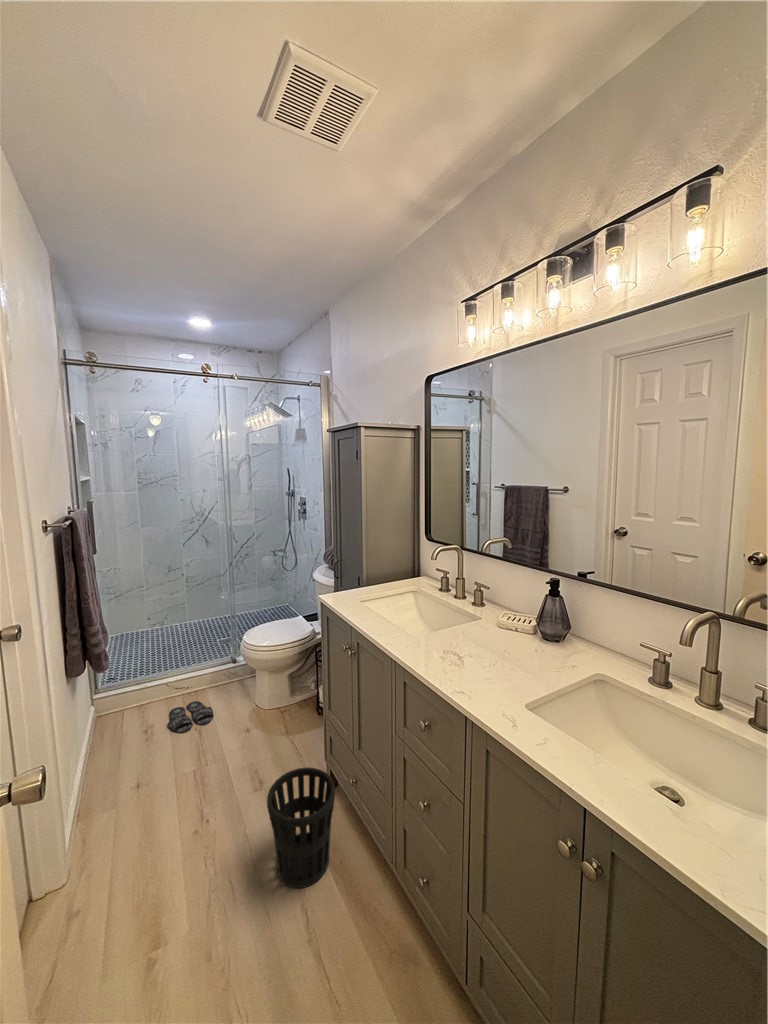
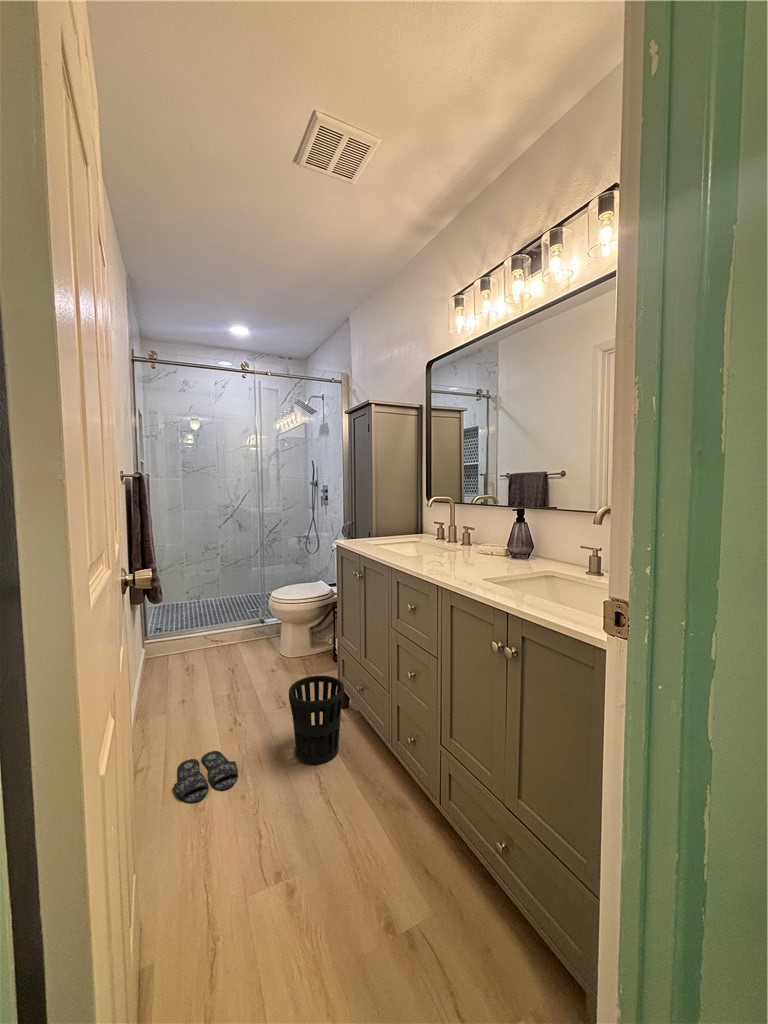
slippers: present [168,701,213,733] -> present [174,751,238,803]

